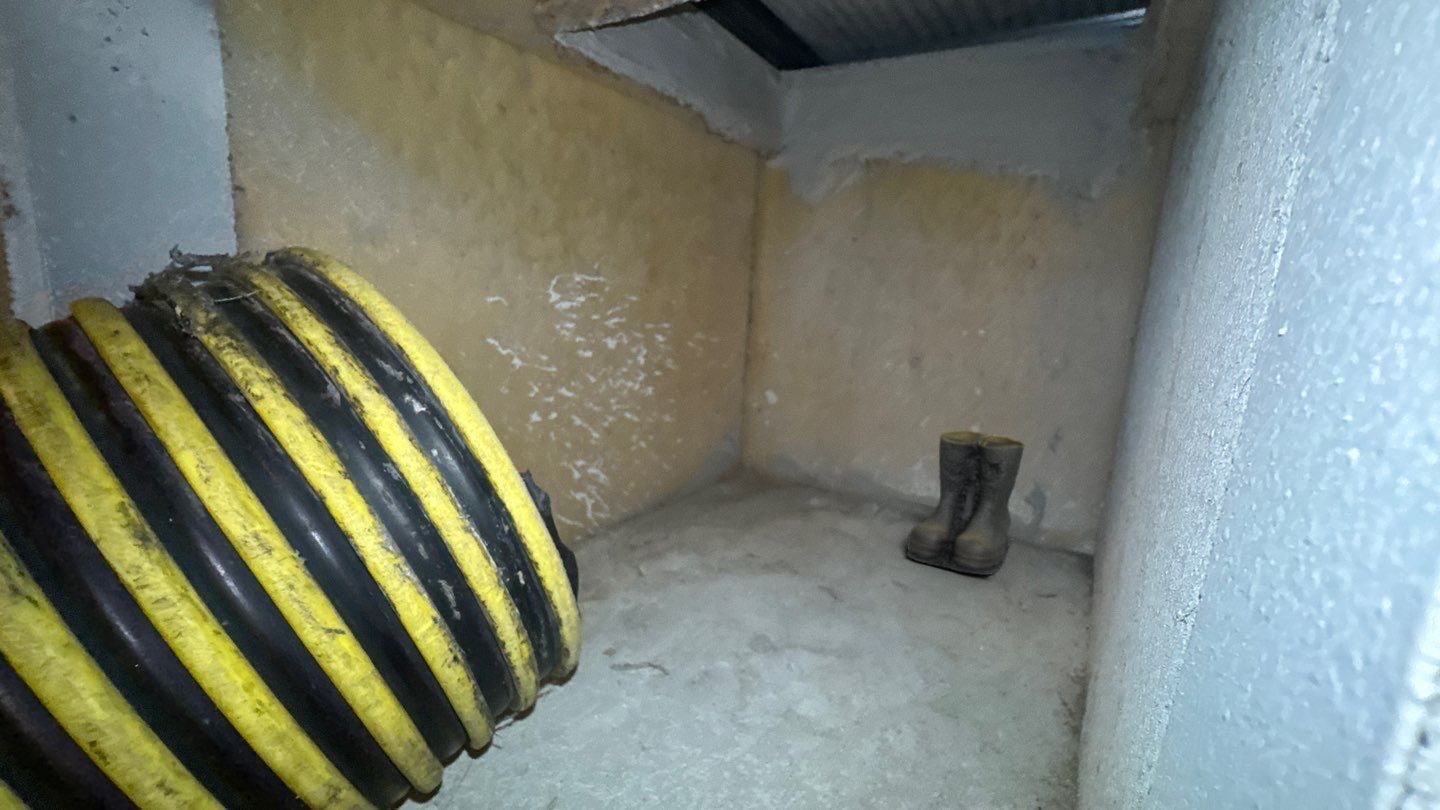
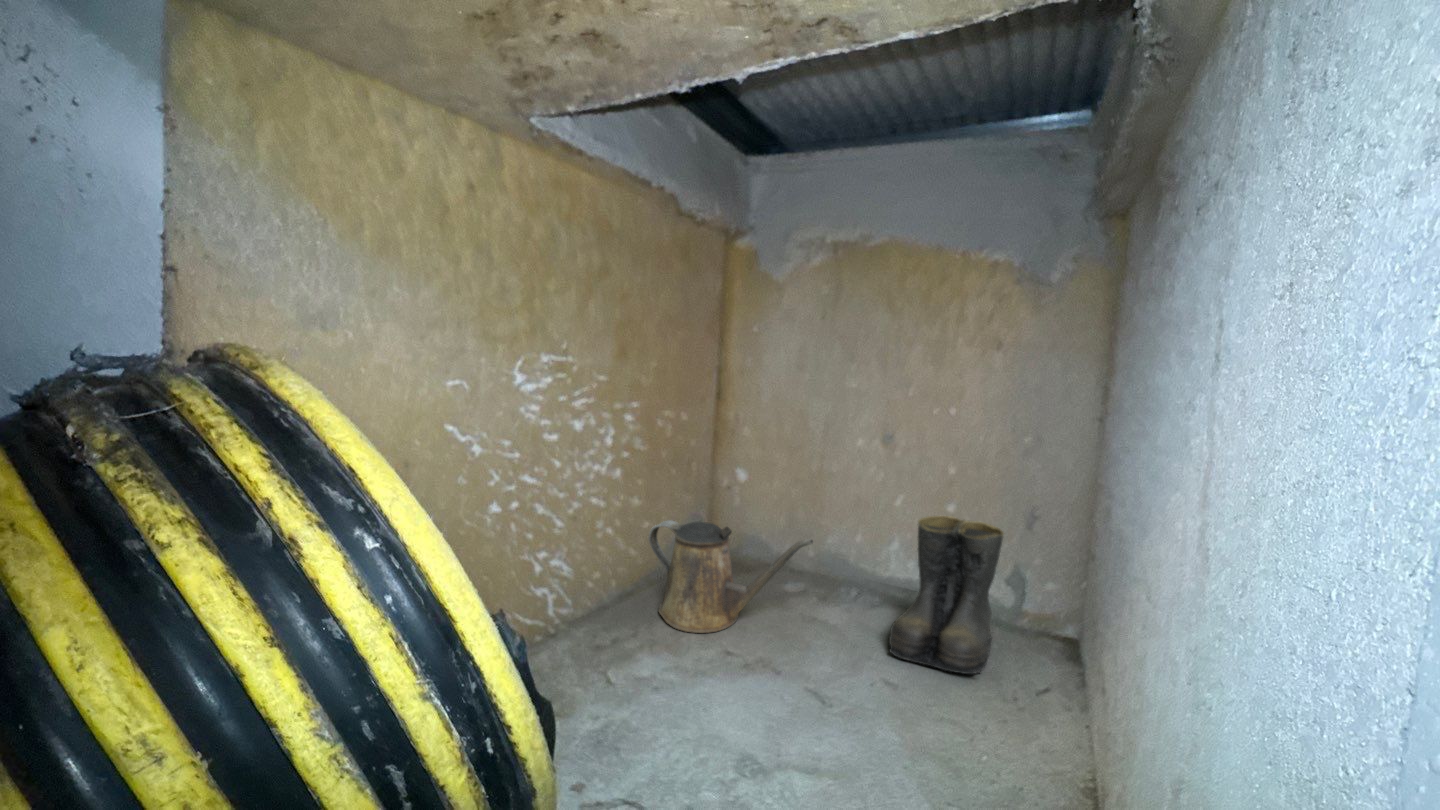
watering can: none [681,435,834,537] -> present [648,520,813,633]

